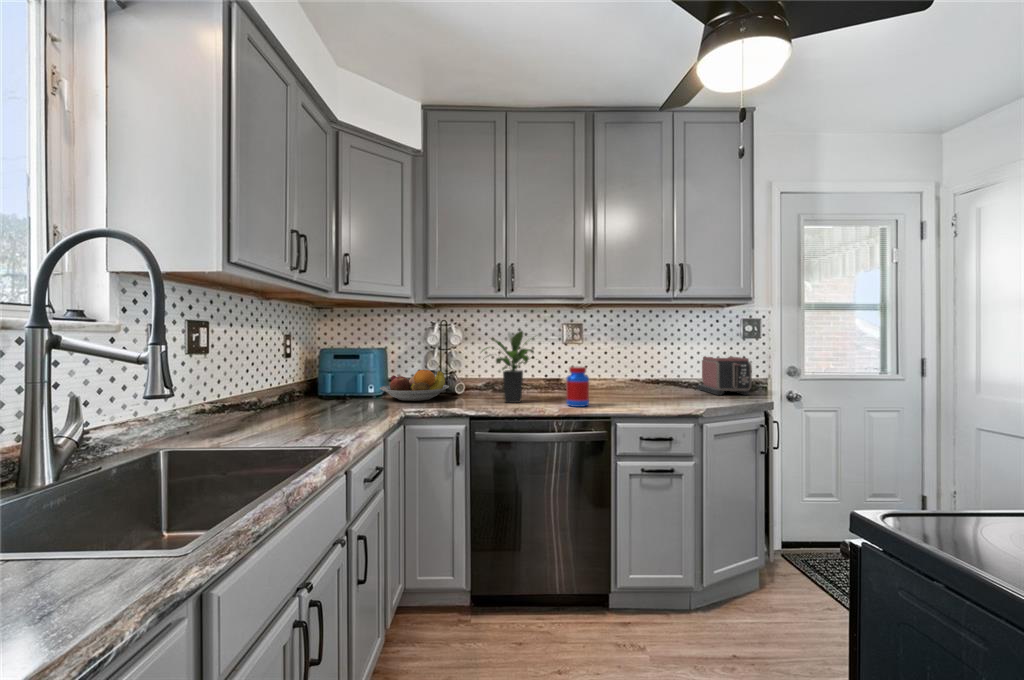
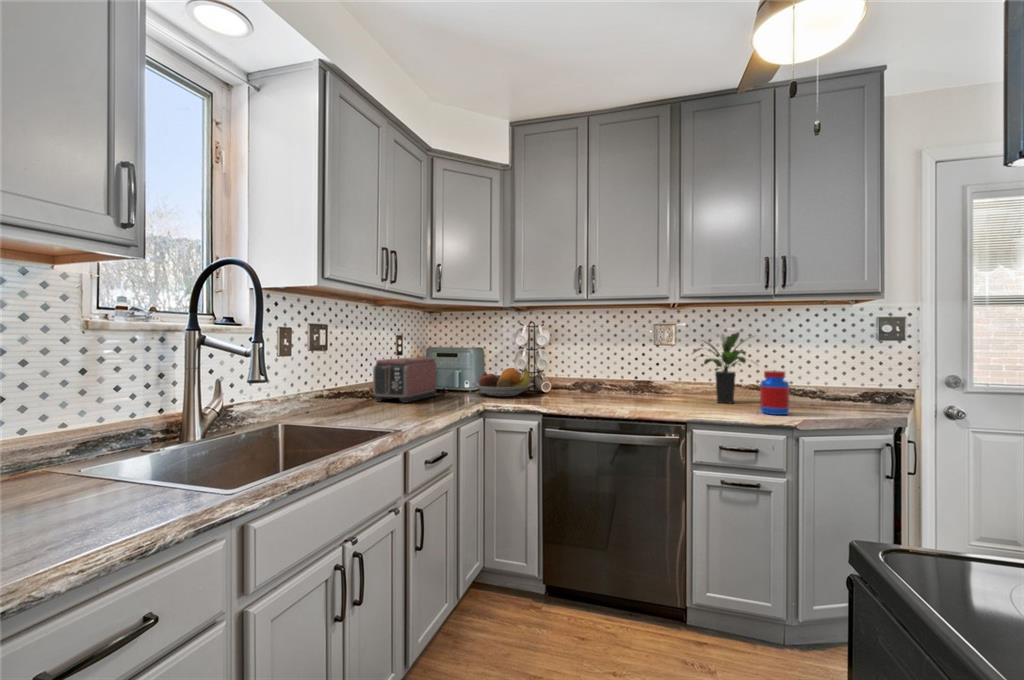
potted plant: present [481,331,534,403] -> present [693,332,750,403]
toaster: present [697,356,752,395] -> present [373,358,436,403]
jar: present [566,367,589,407] -> present [760,371,789,415]

